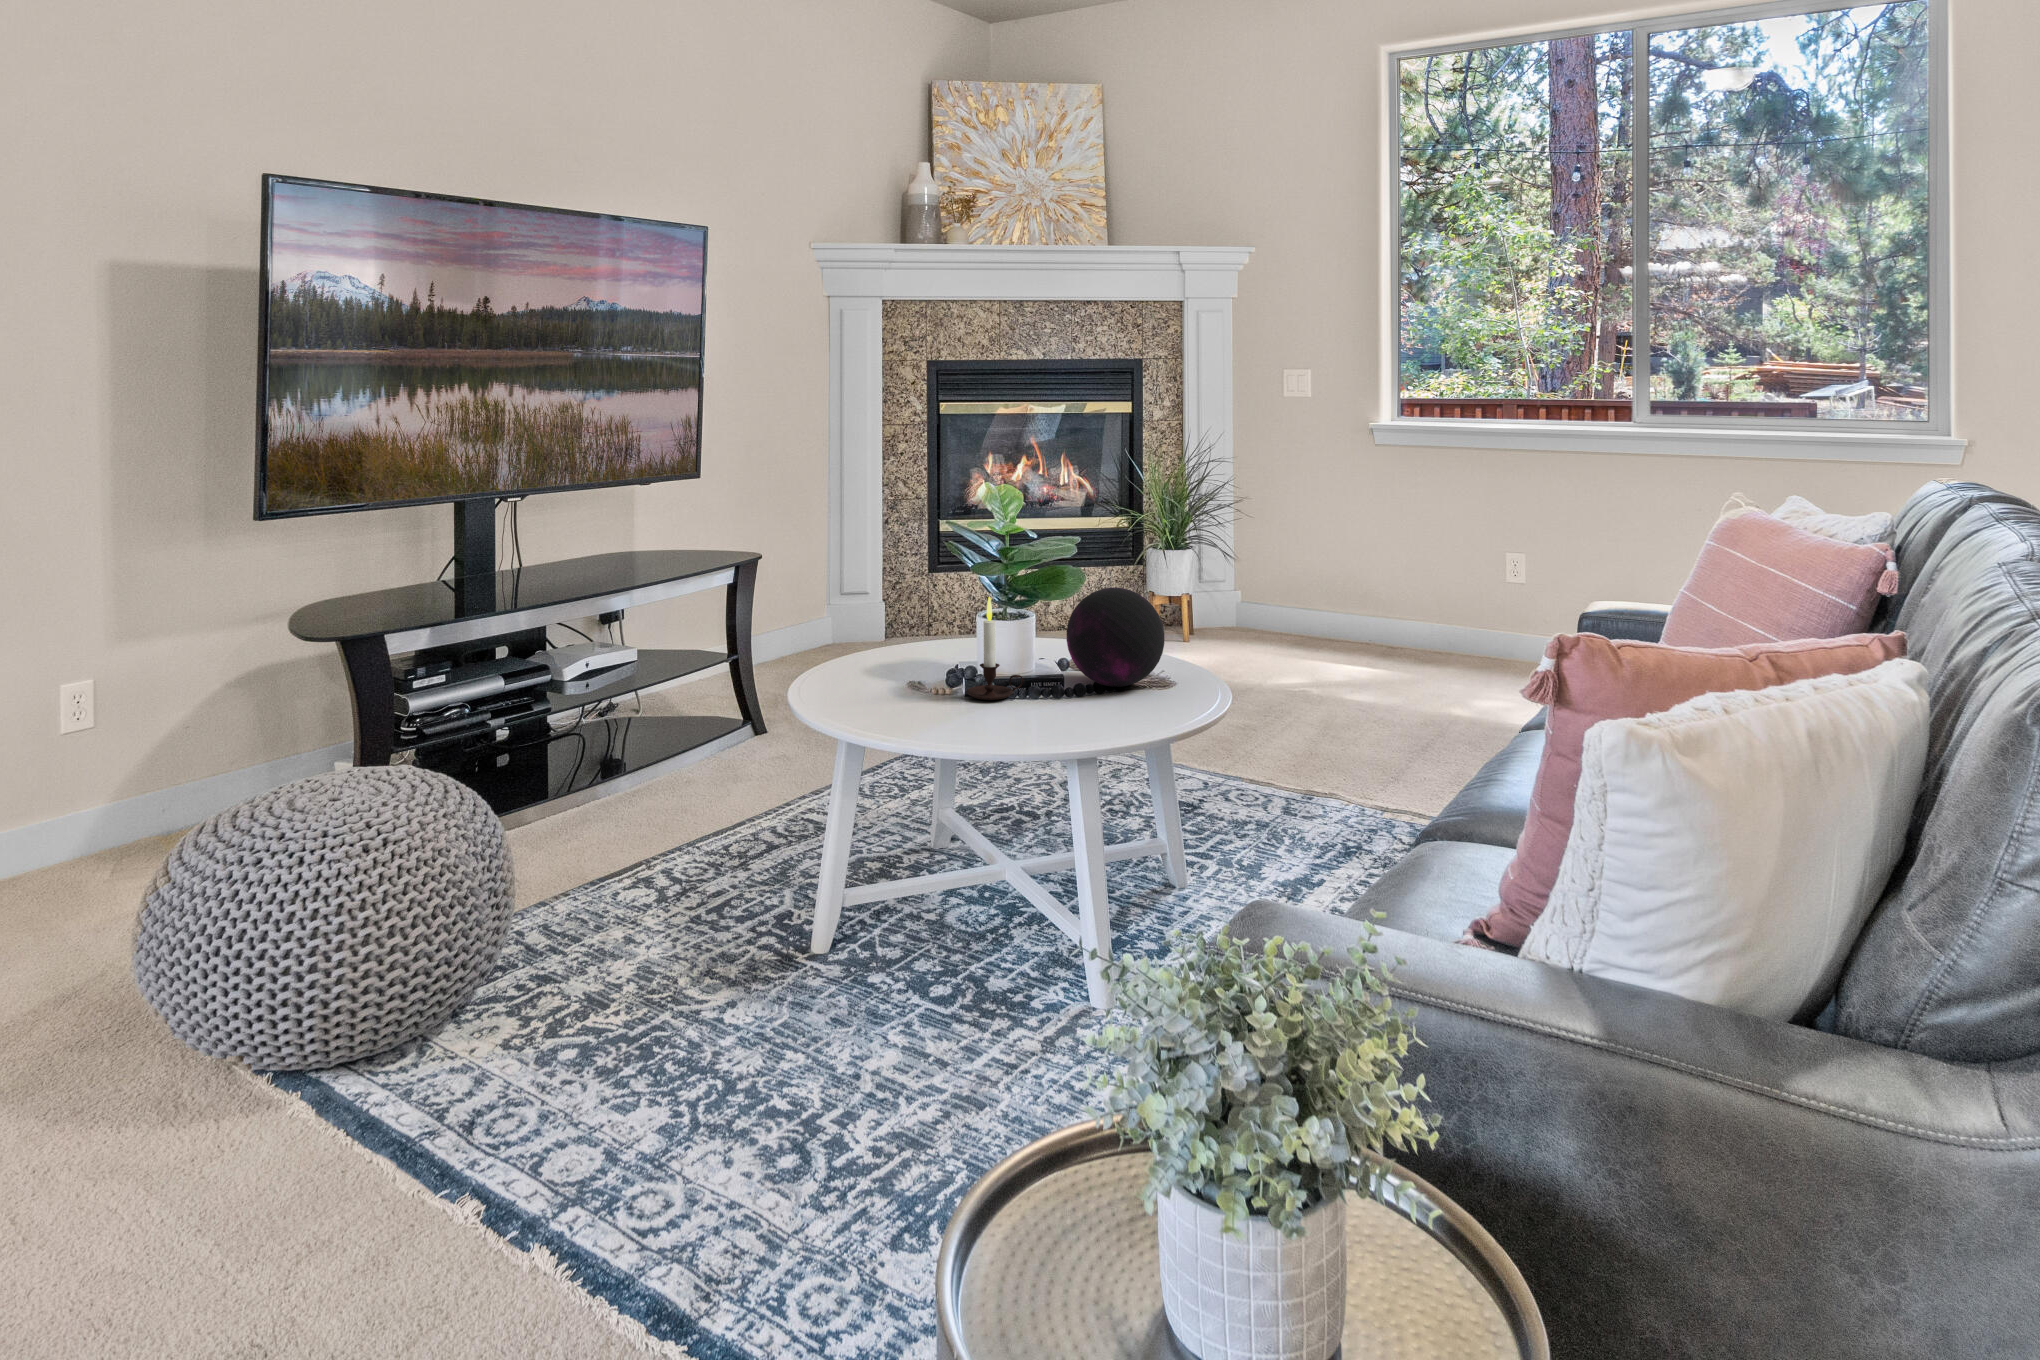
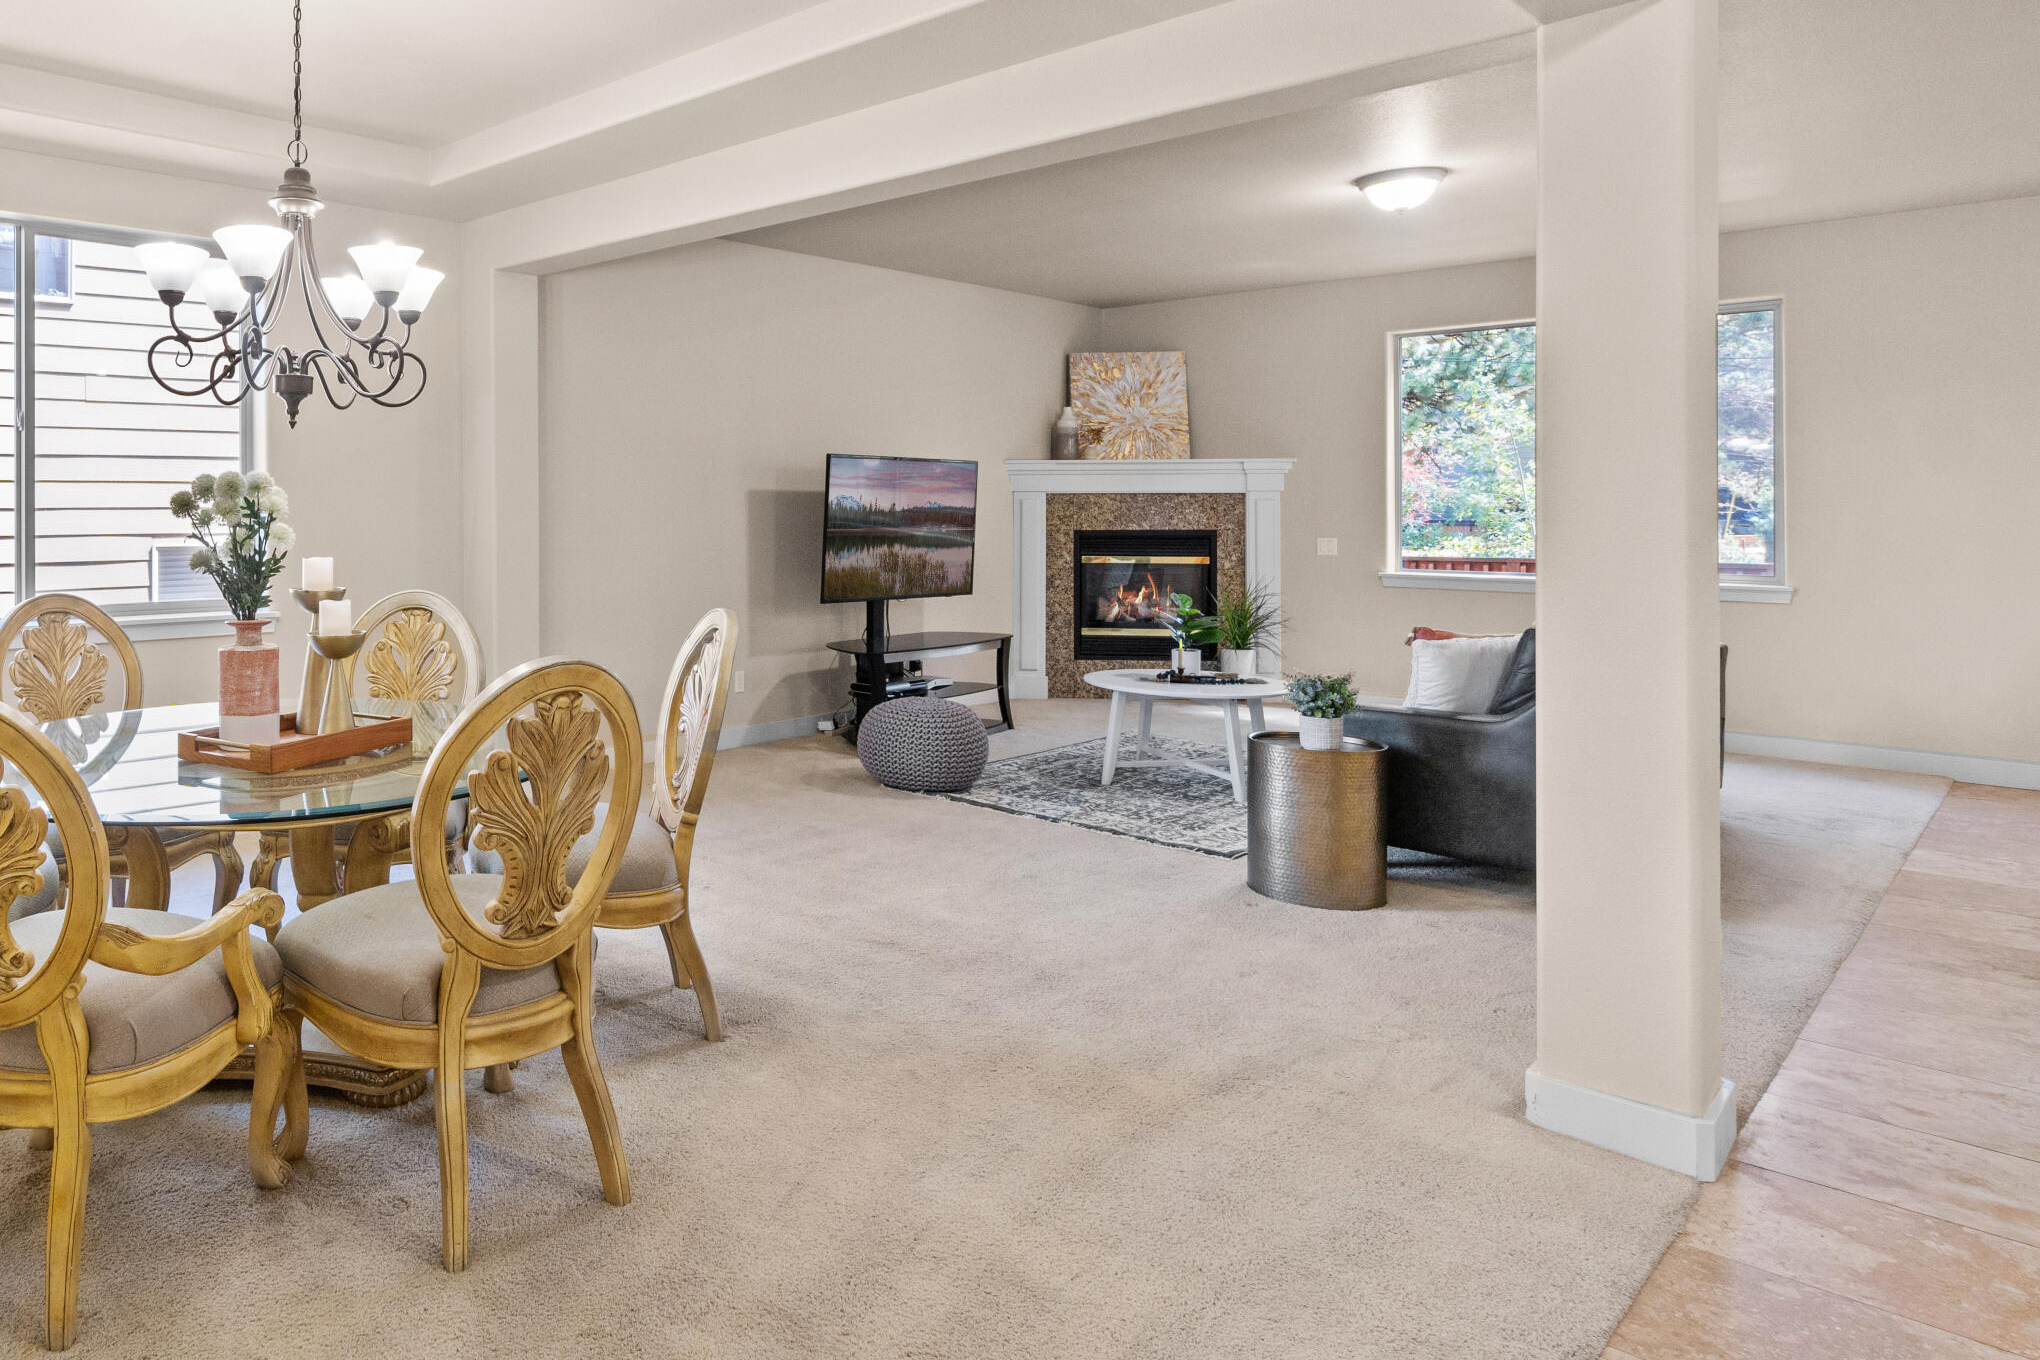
decorative orb: present [1067,587,1165,687] -> none [1214,638,1261,681]

